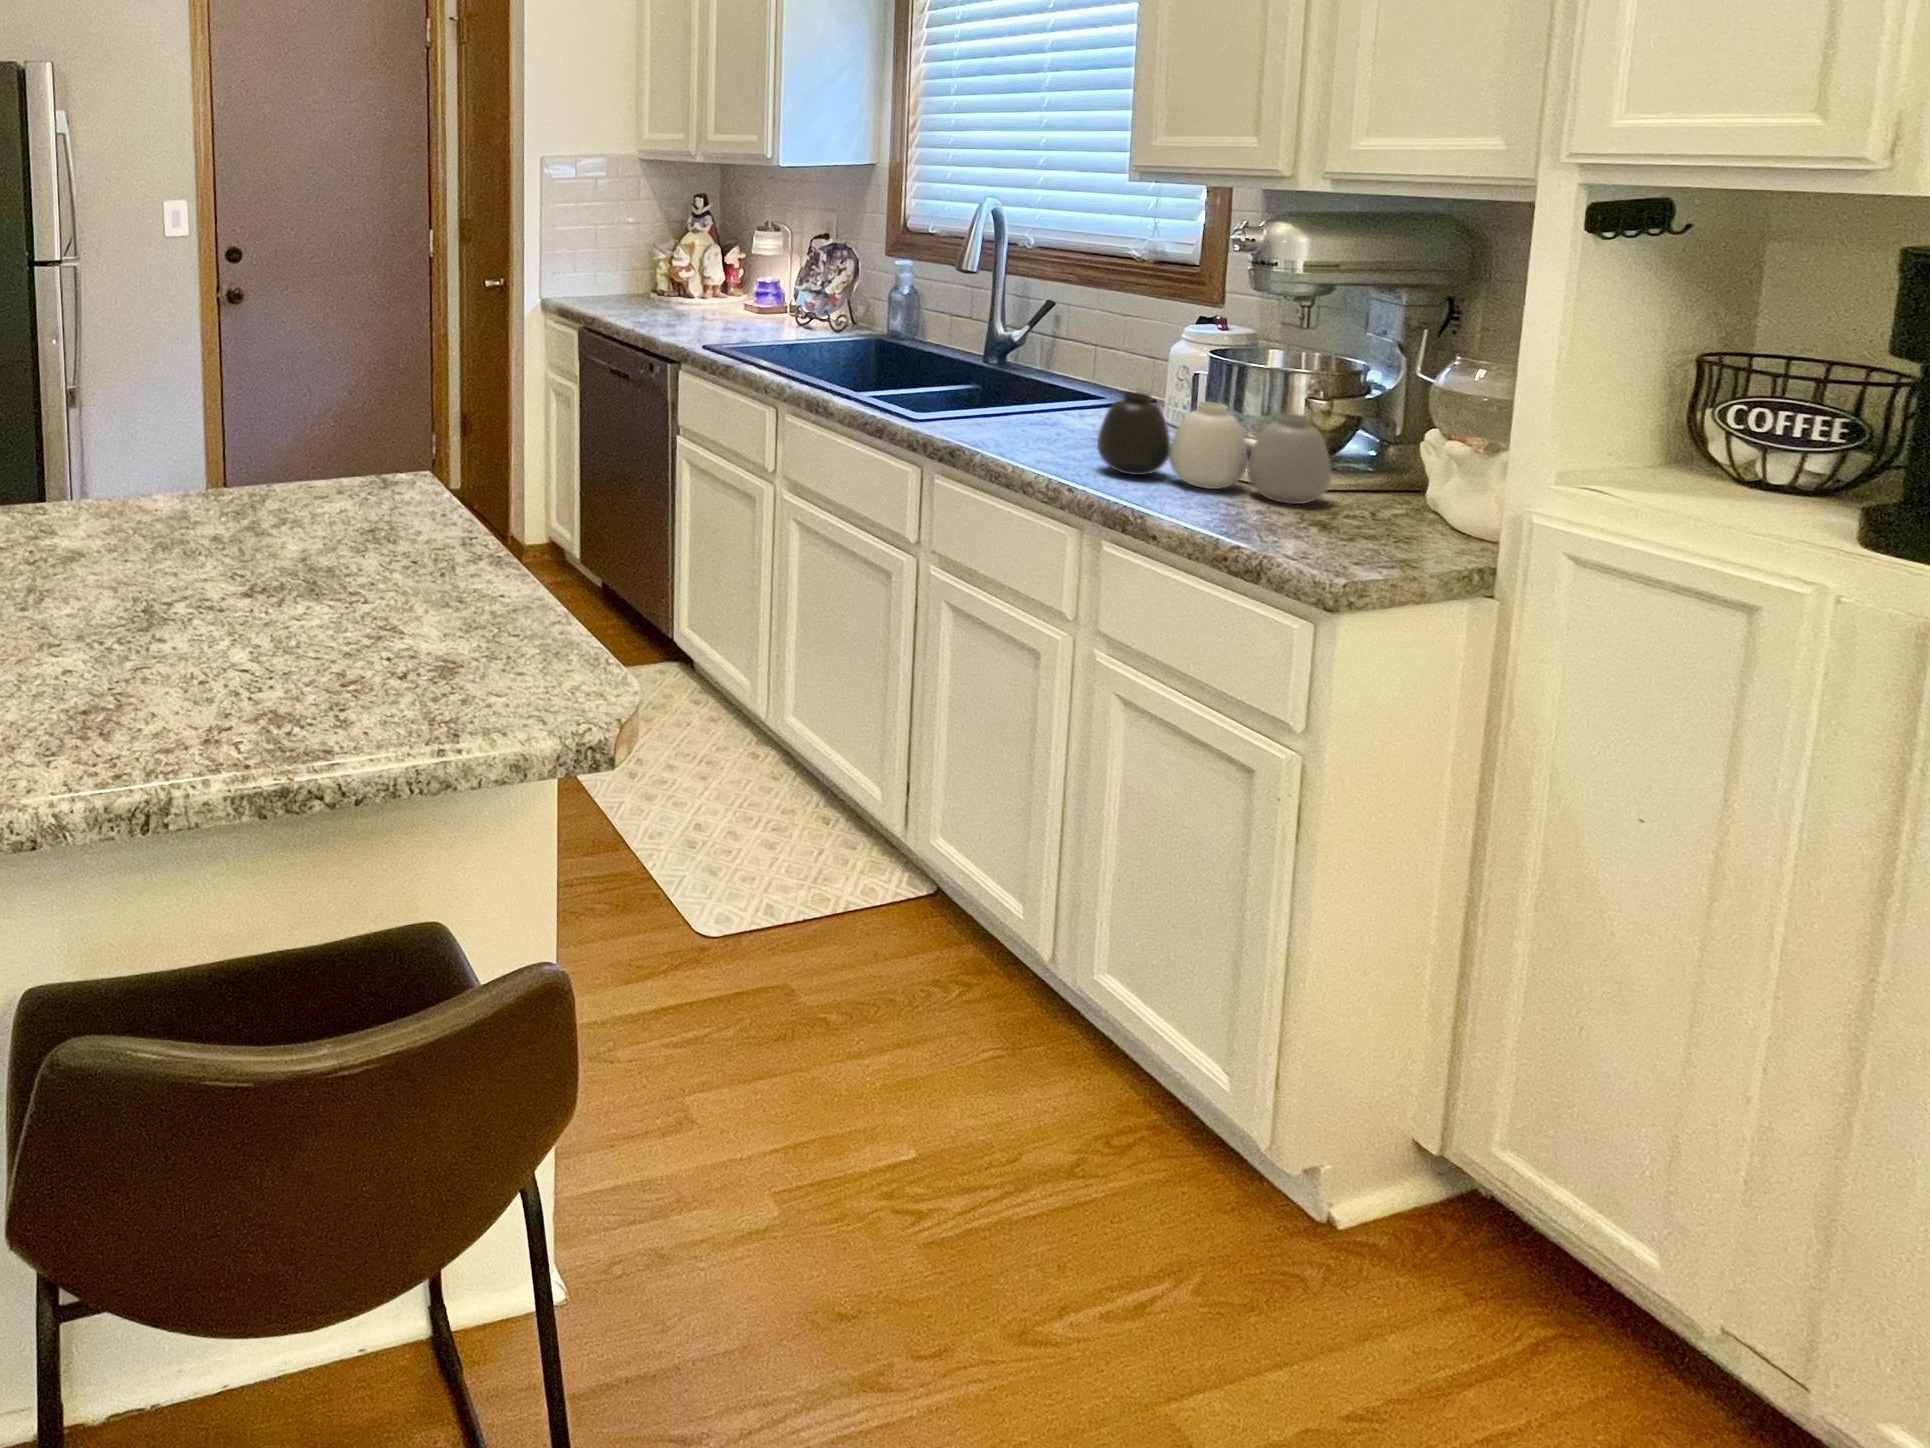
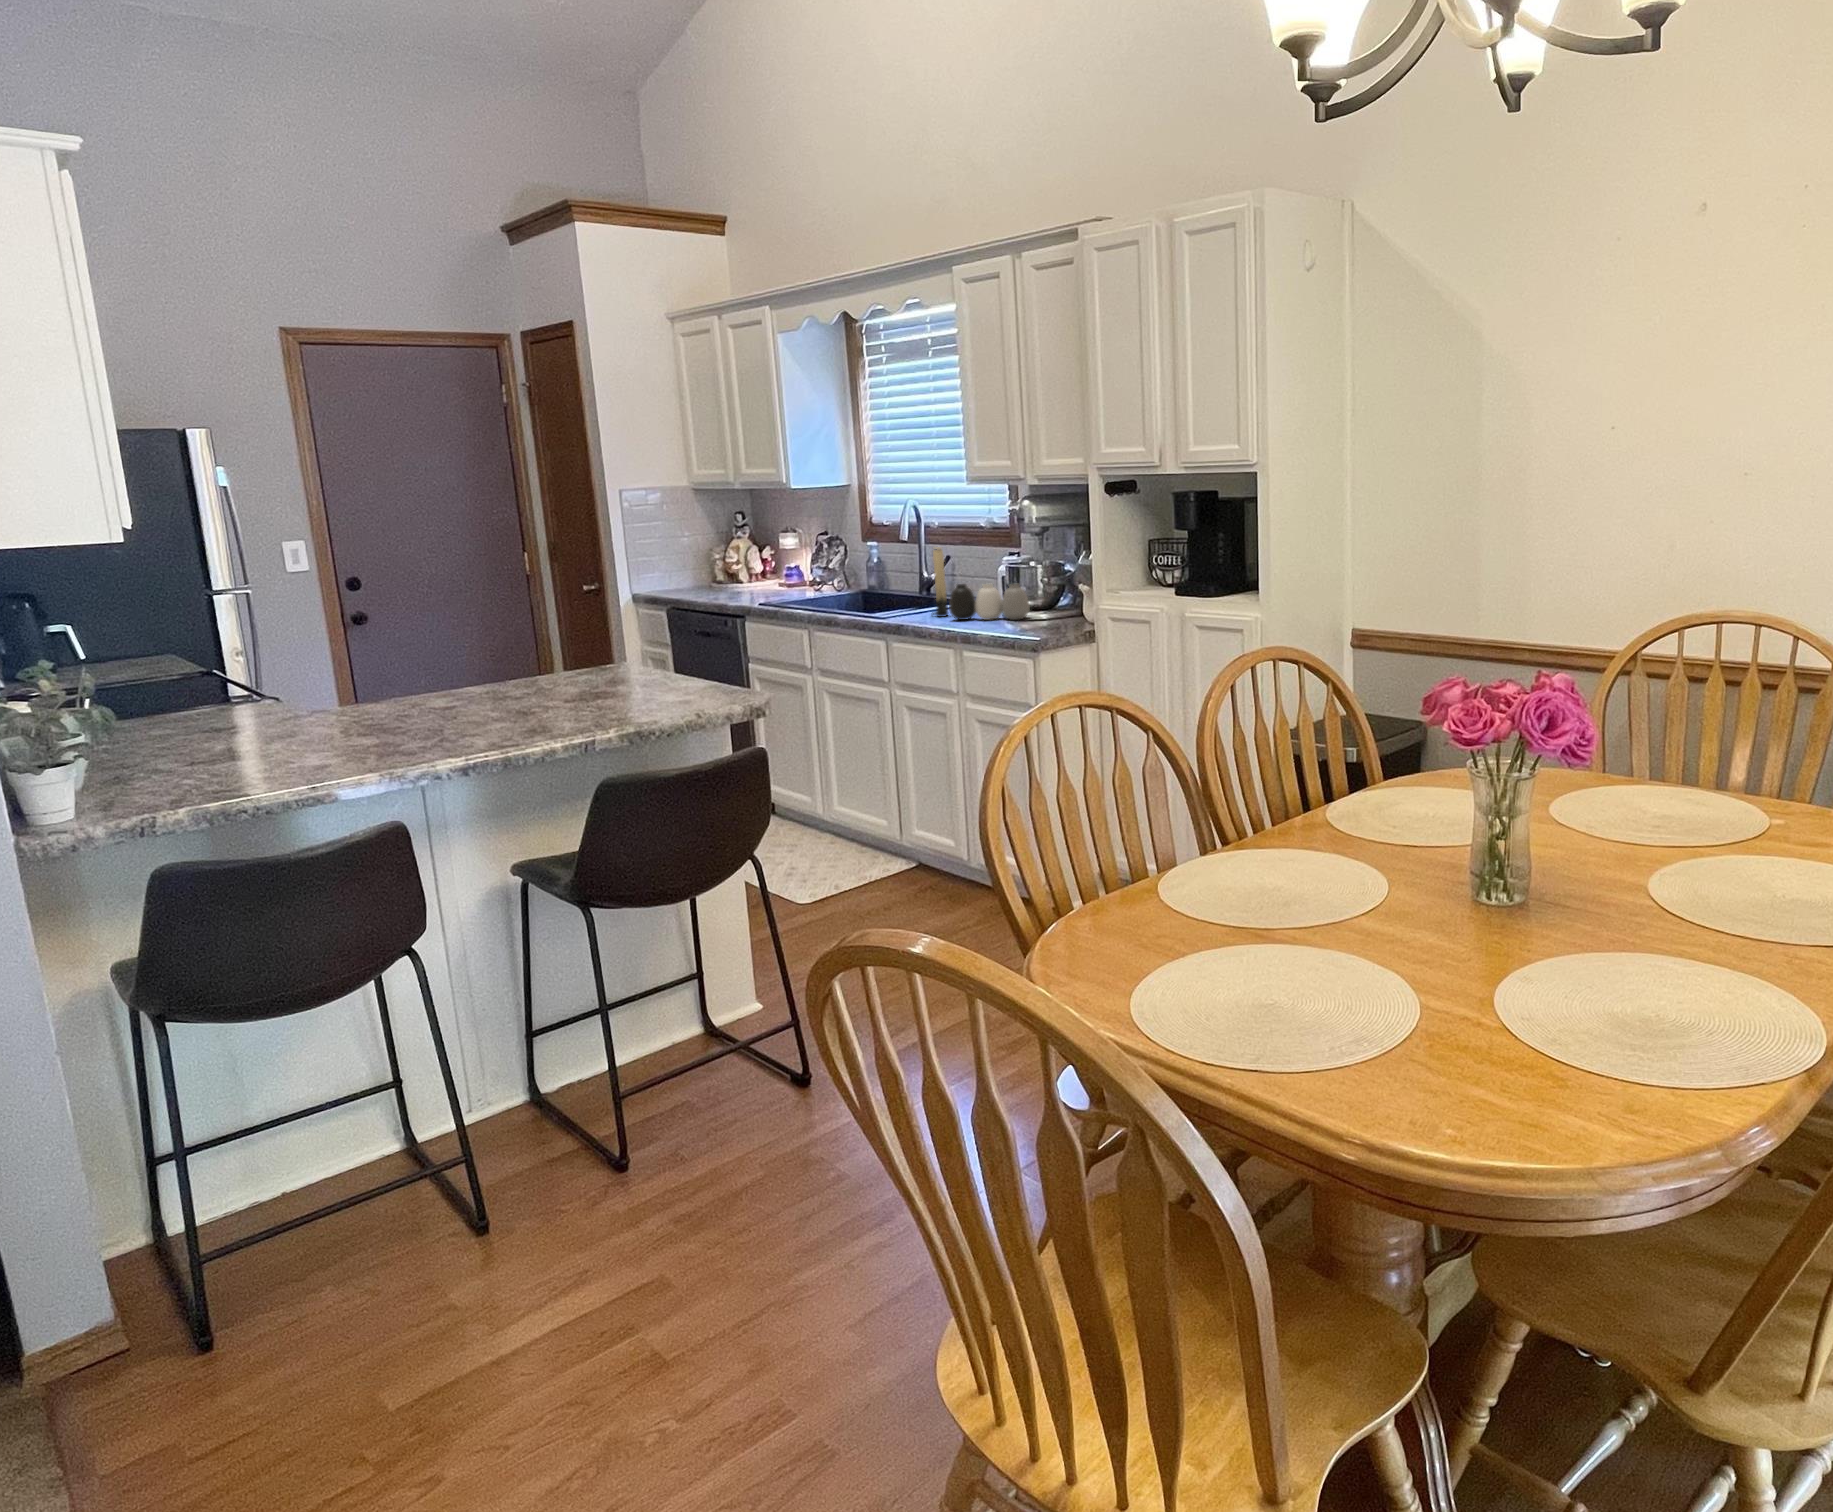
candle: none [1037,300,1088,449] -> present [932,547,948,617]

